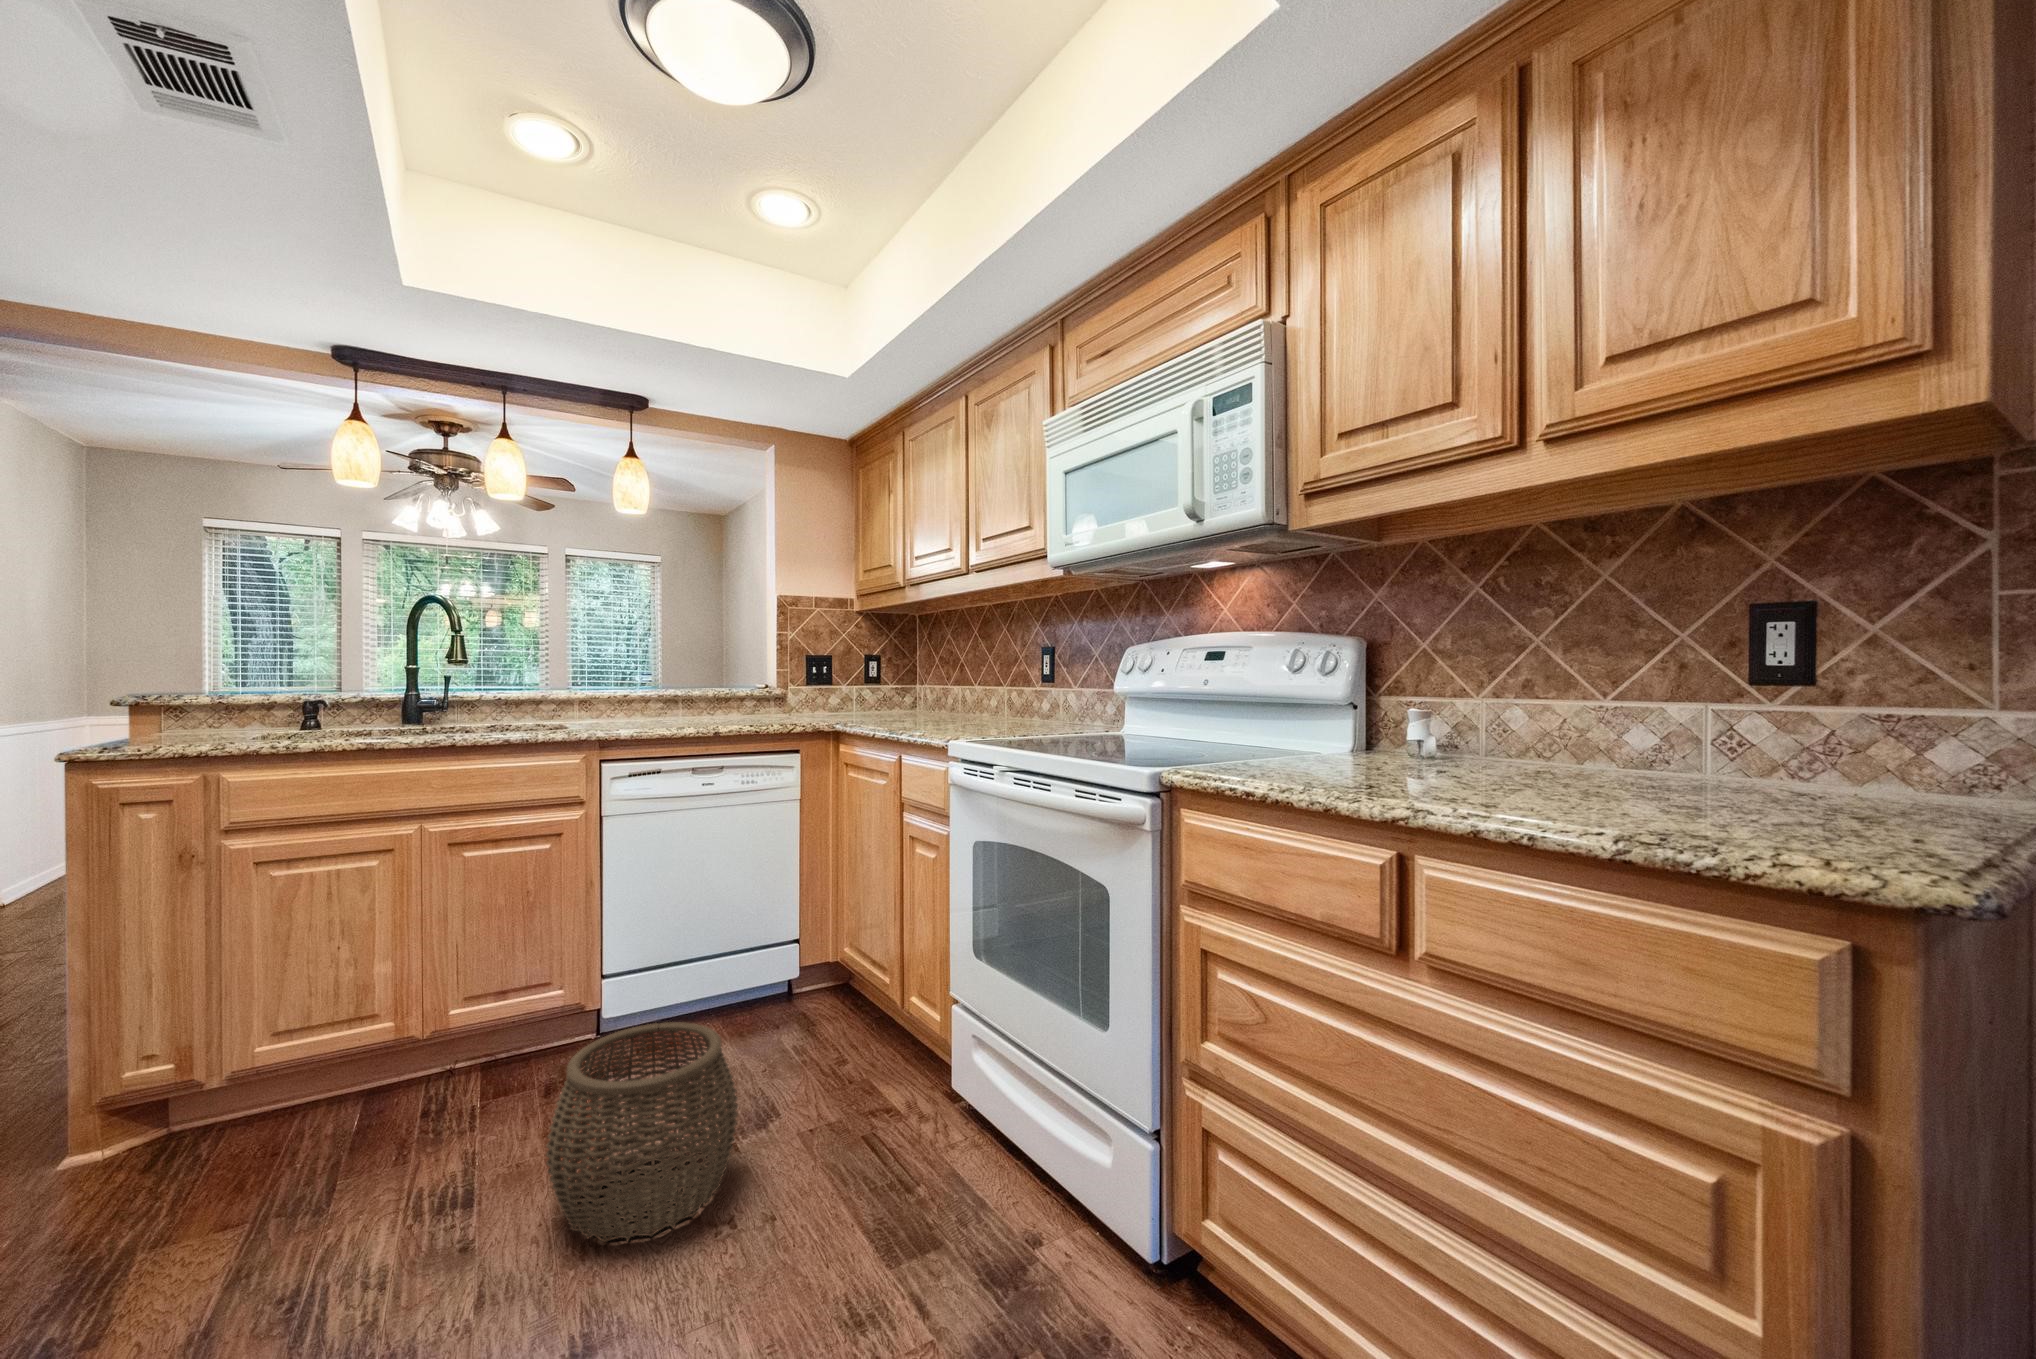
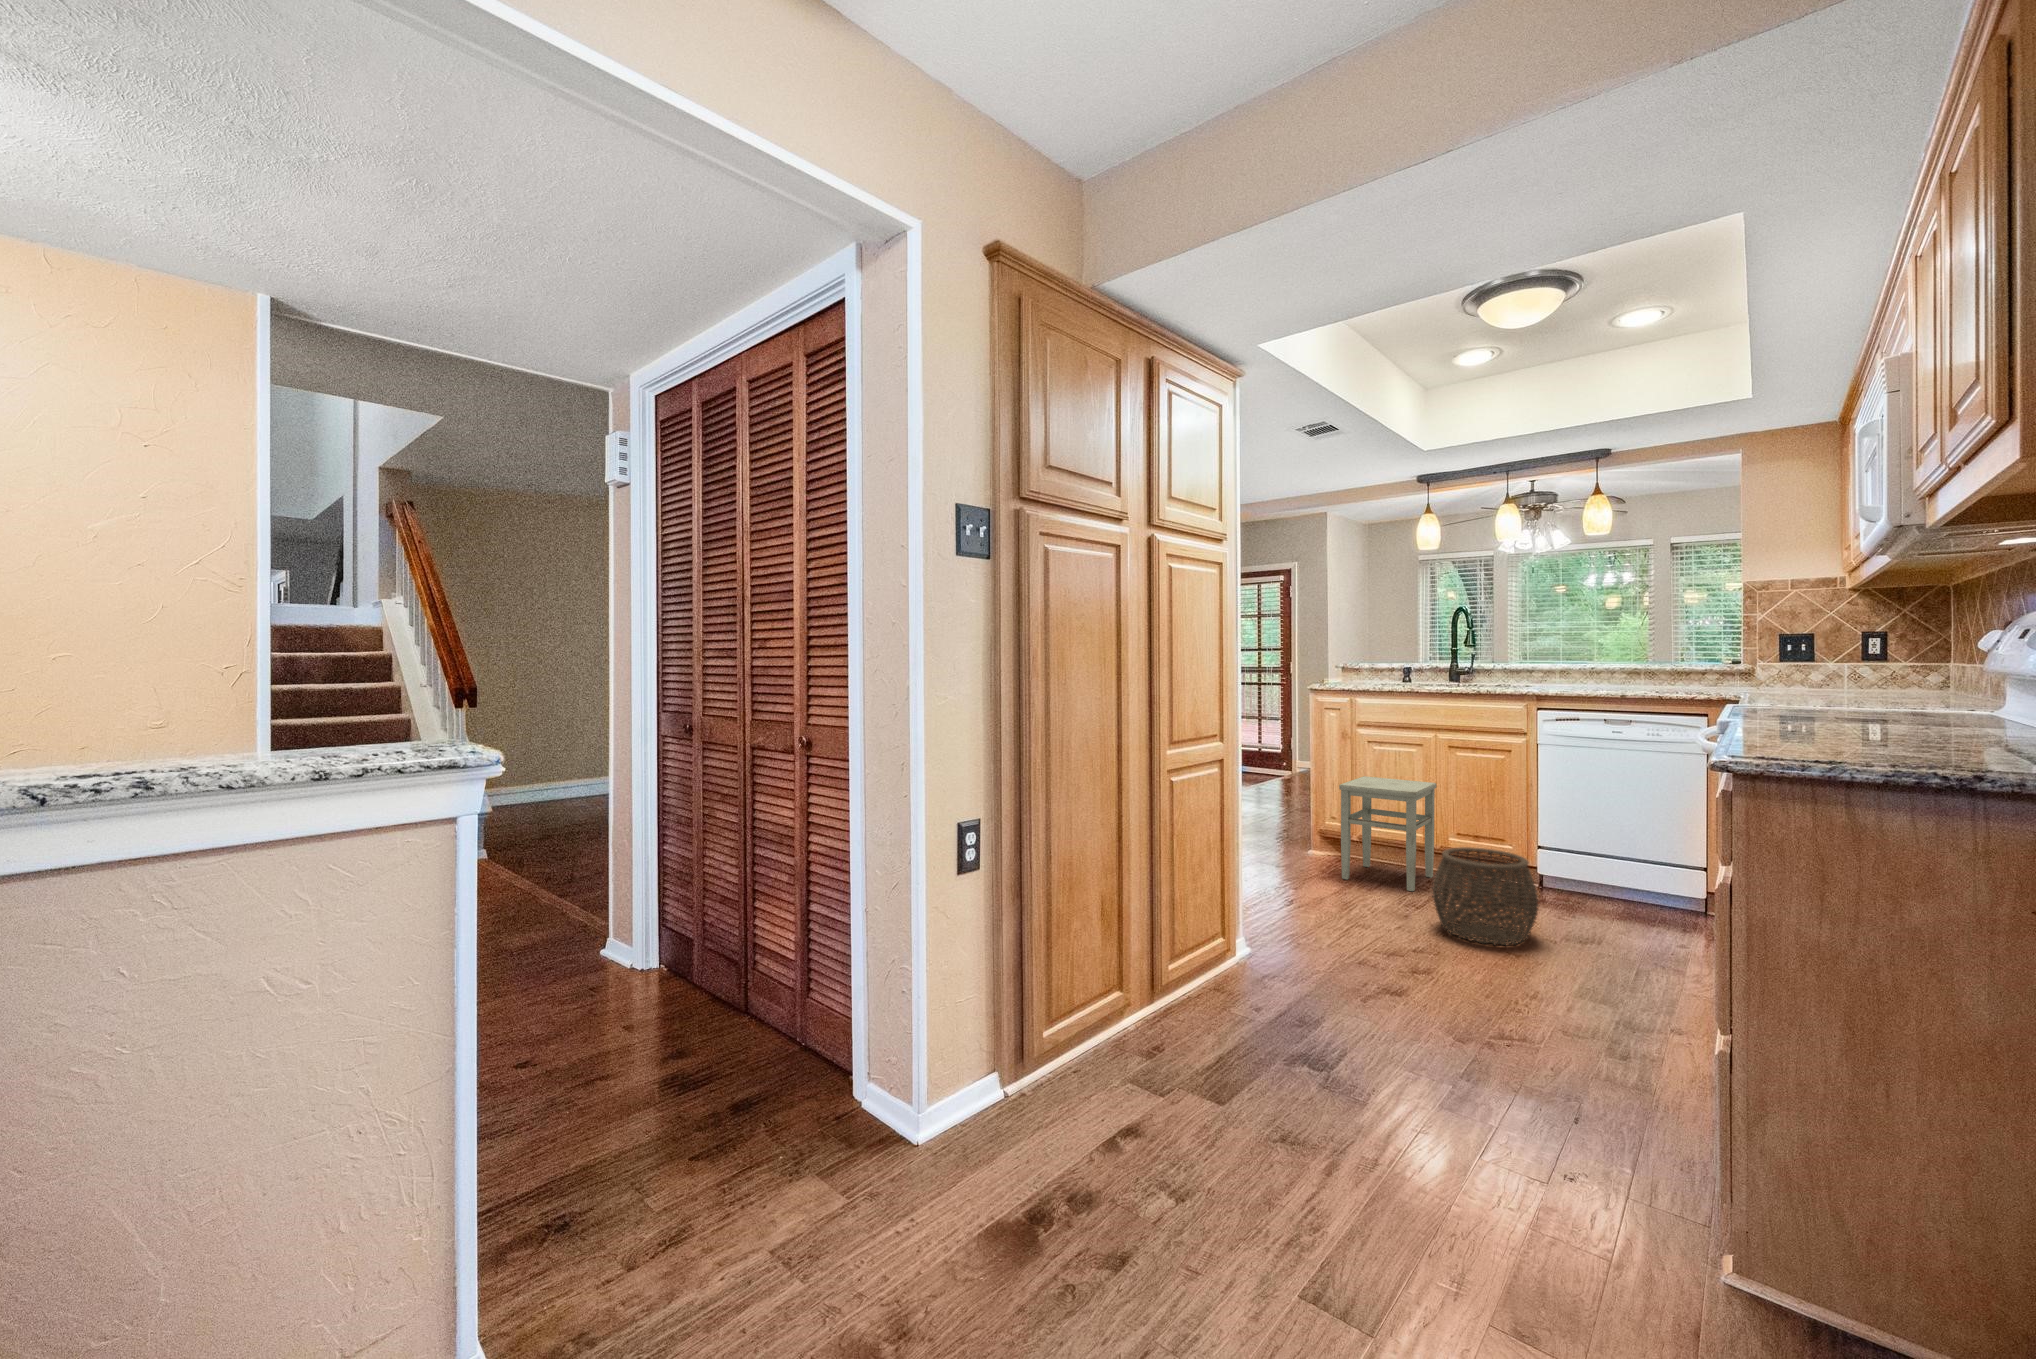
stool: none [222,919,440,1218] -> present [1339,776,1437,891]

